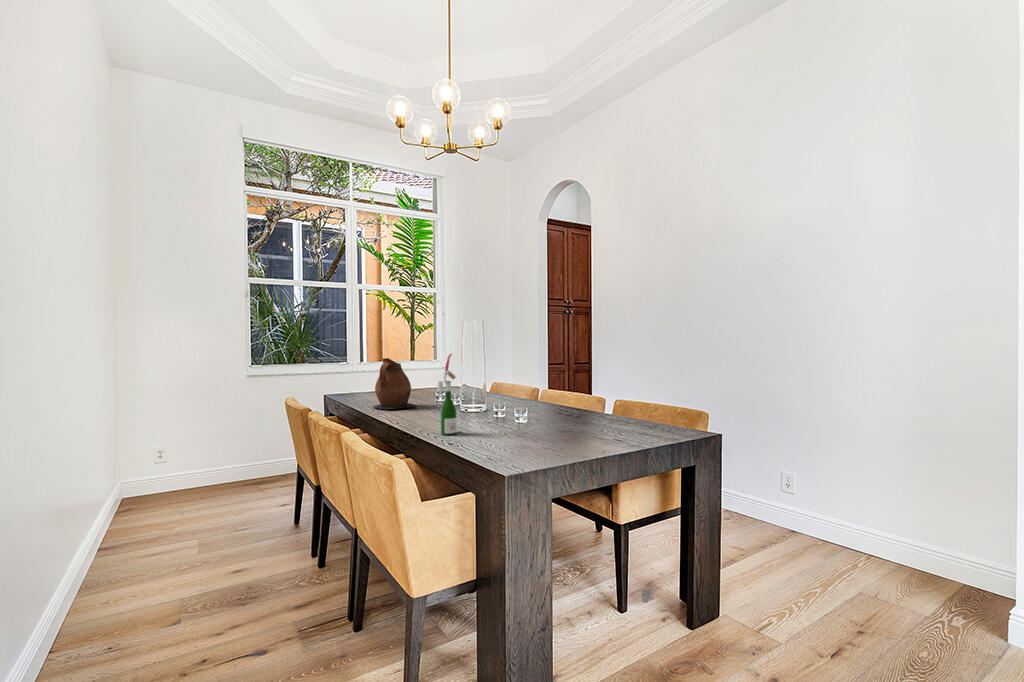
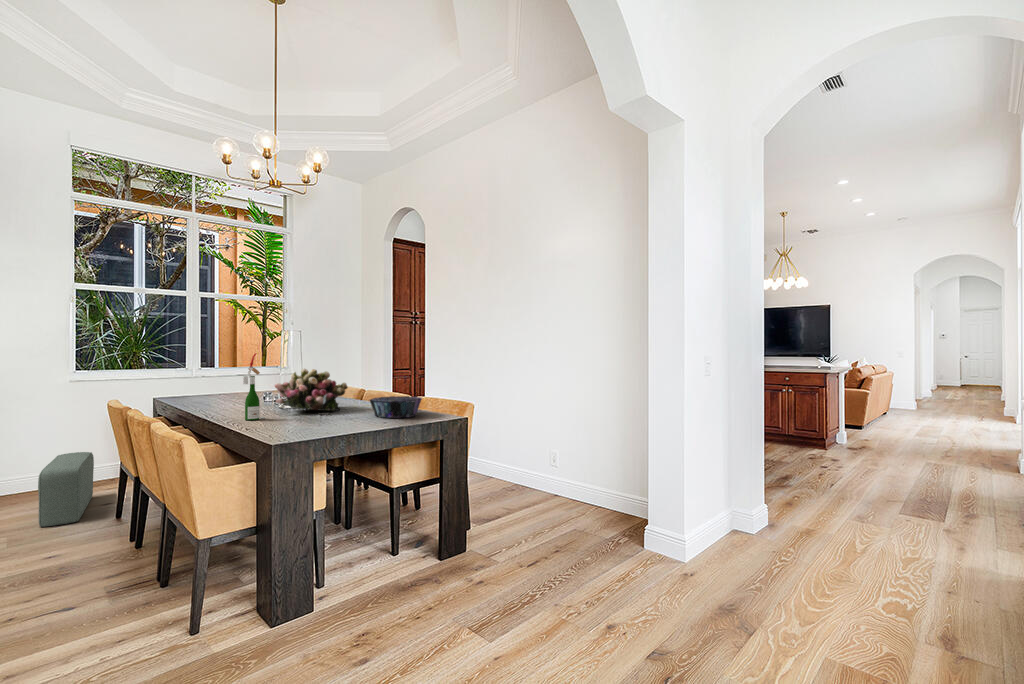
ceramic pitcher: present [373,358,417,409] -> none [194,359,241,405]
flower arrangement: none [464,369,543,421] -> present [275,369,348,411]
decorative bowl: none [582,404,649,434] -> present [370,396,422,418]
pouf: none [223,449,269,529] -> present [38,452,94,527]

